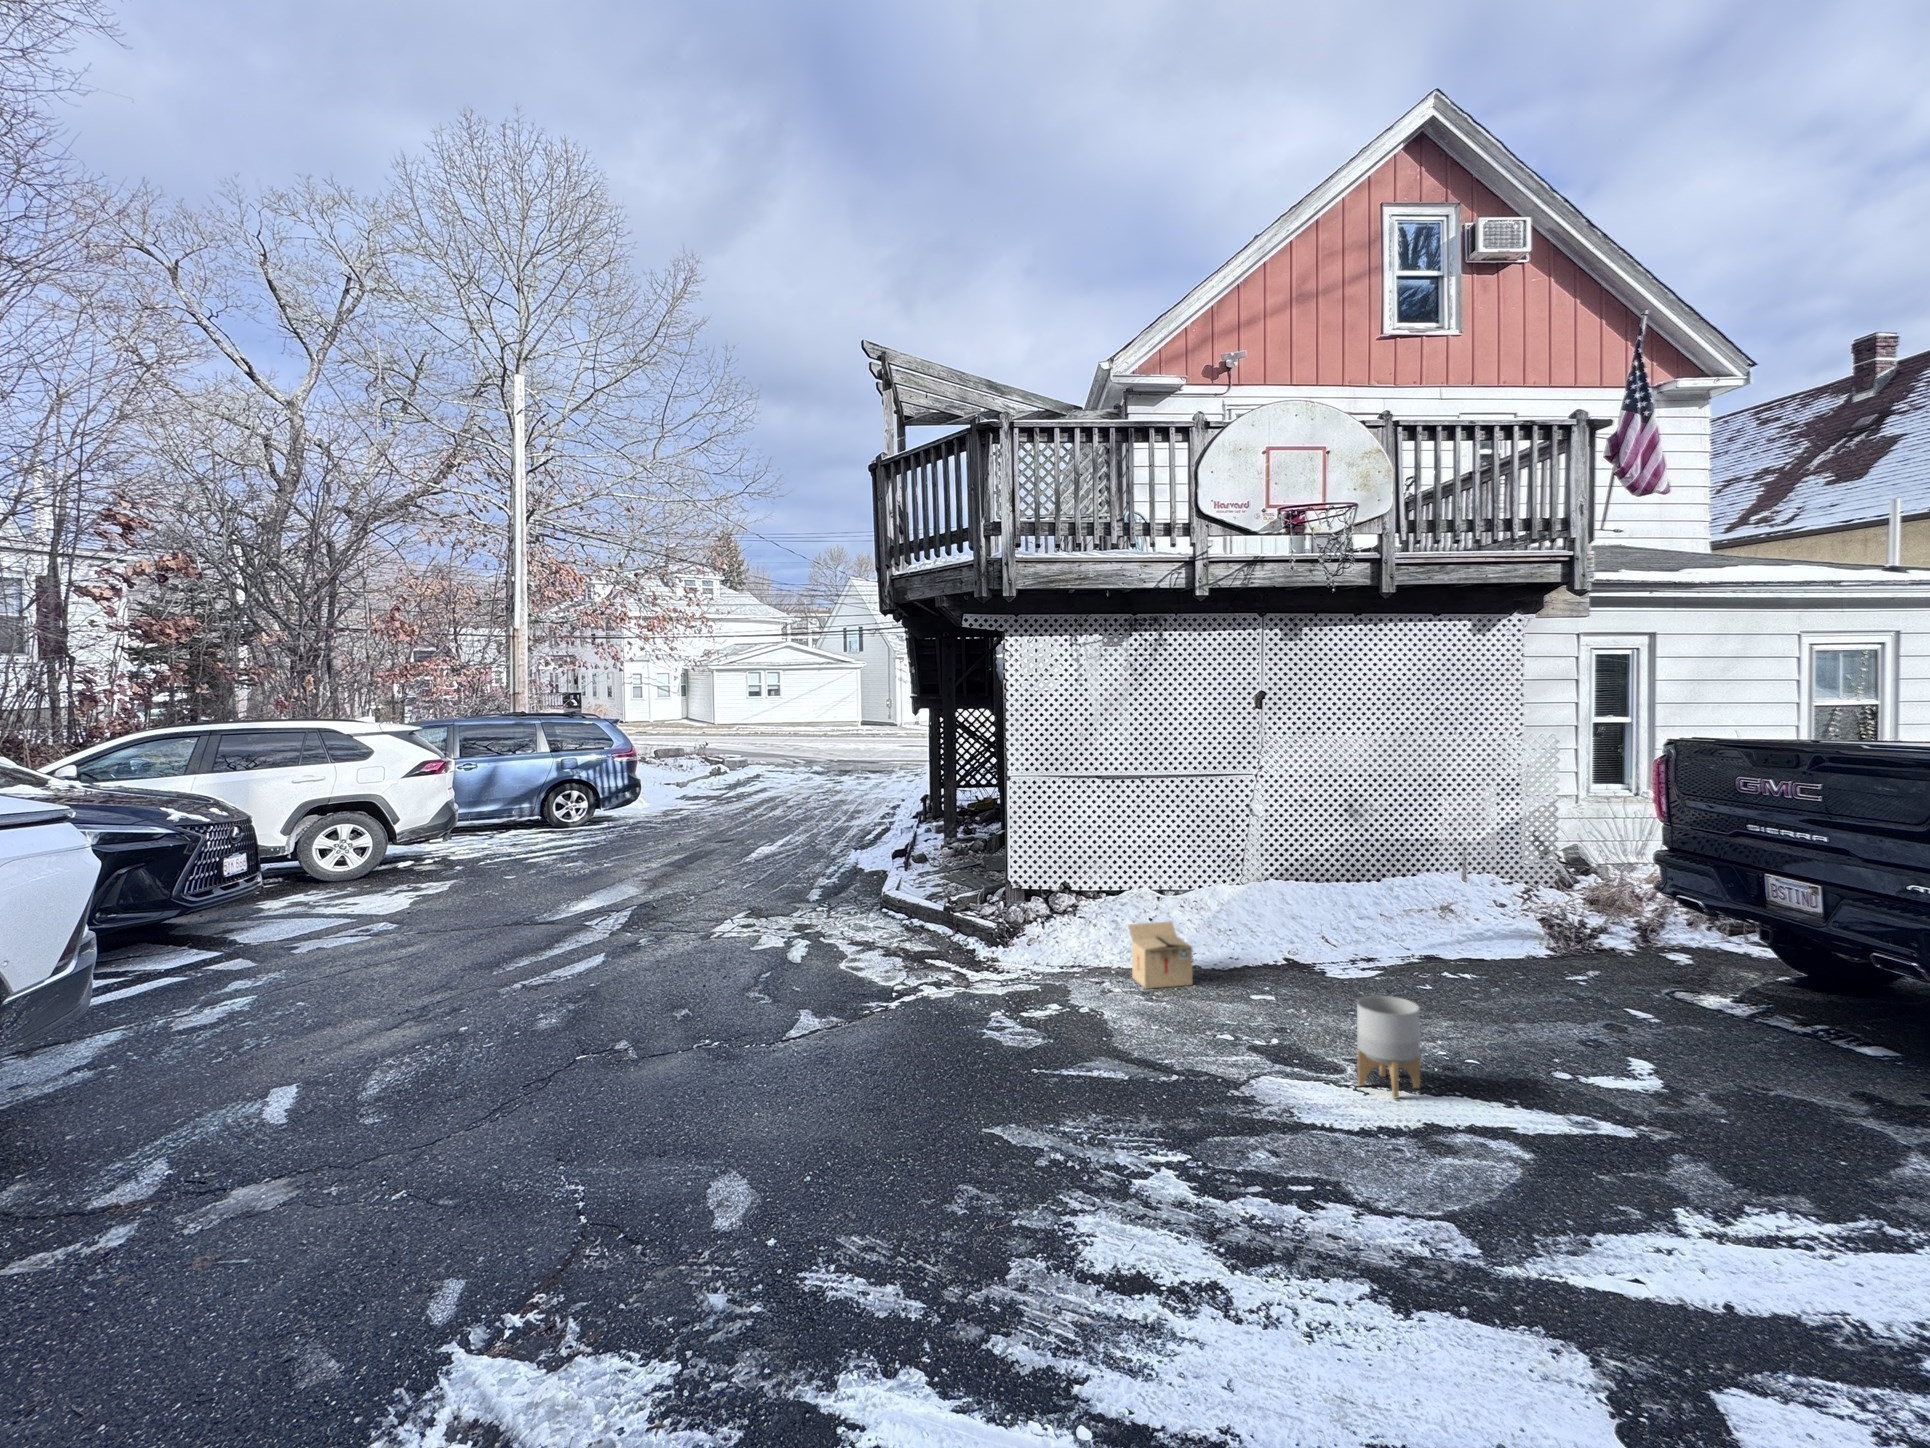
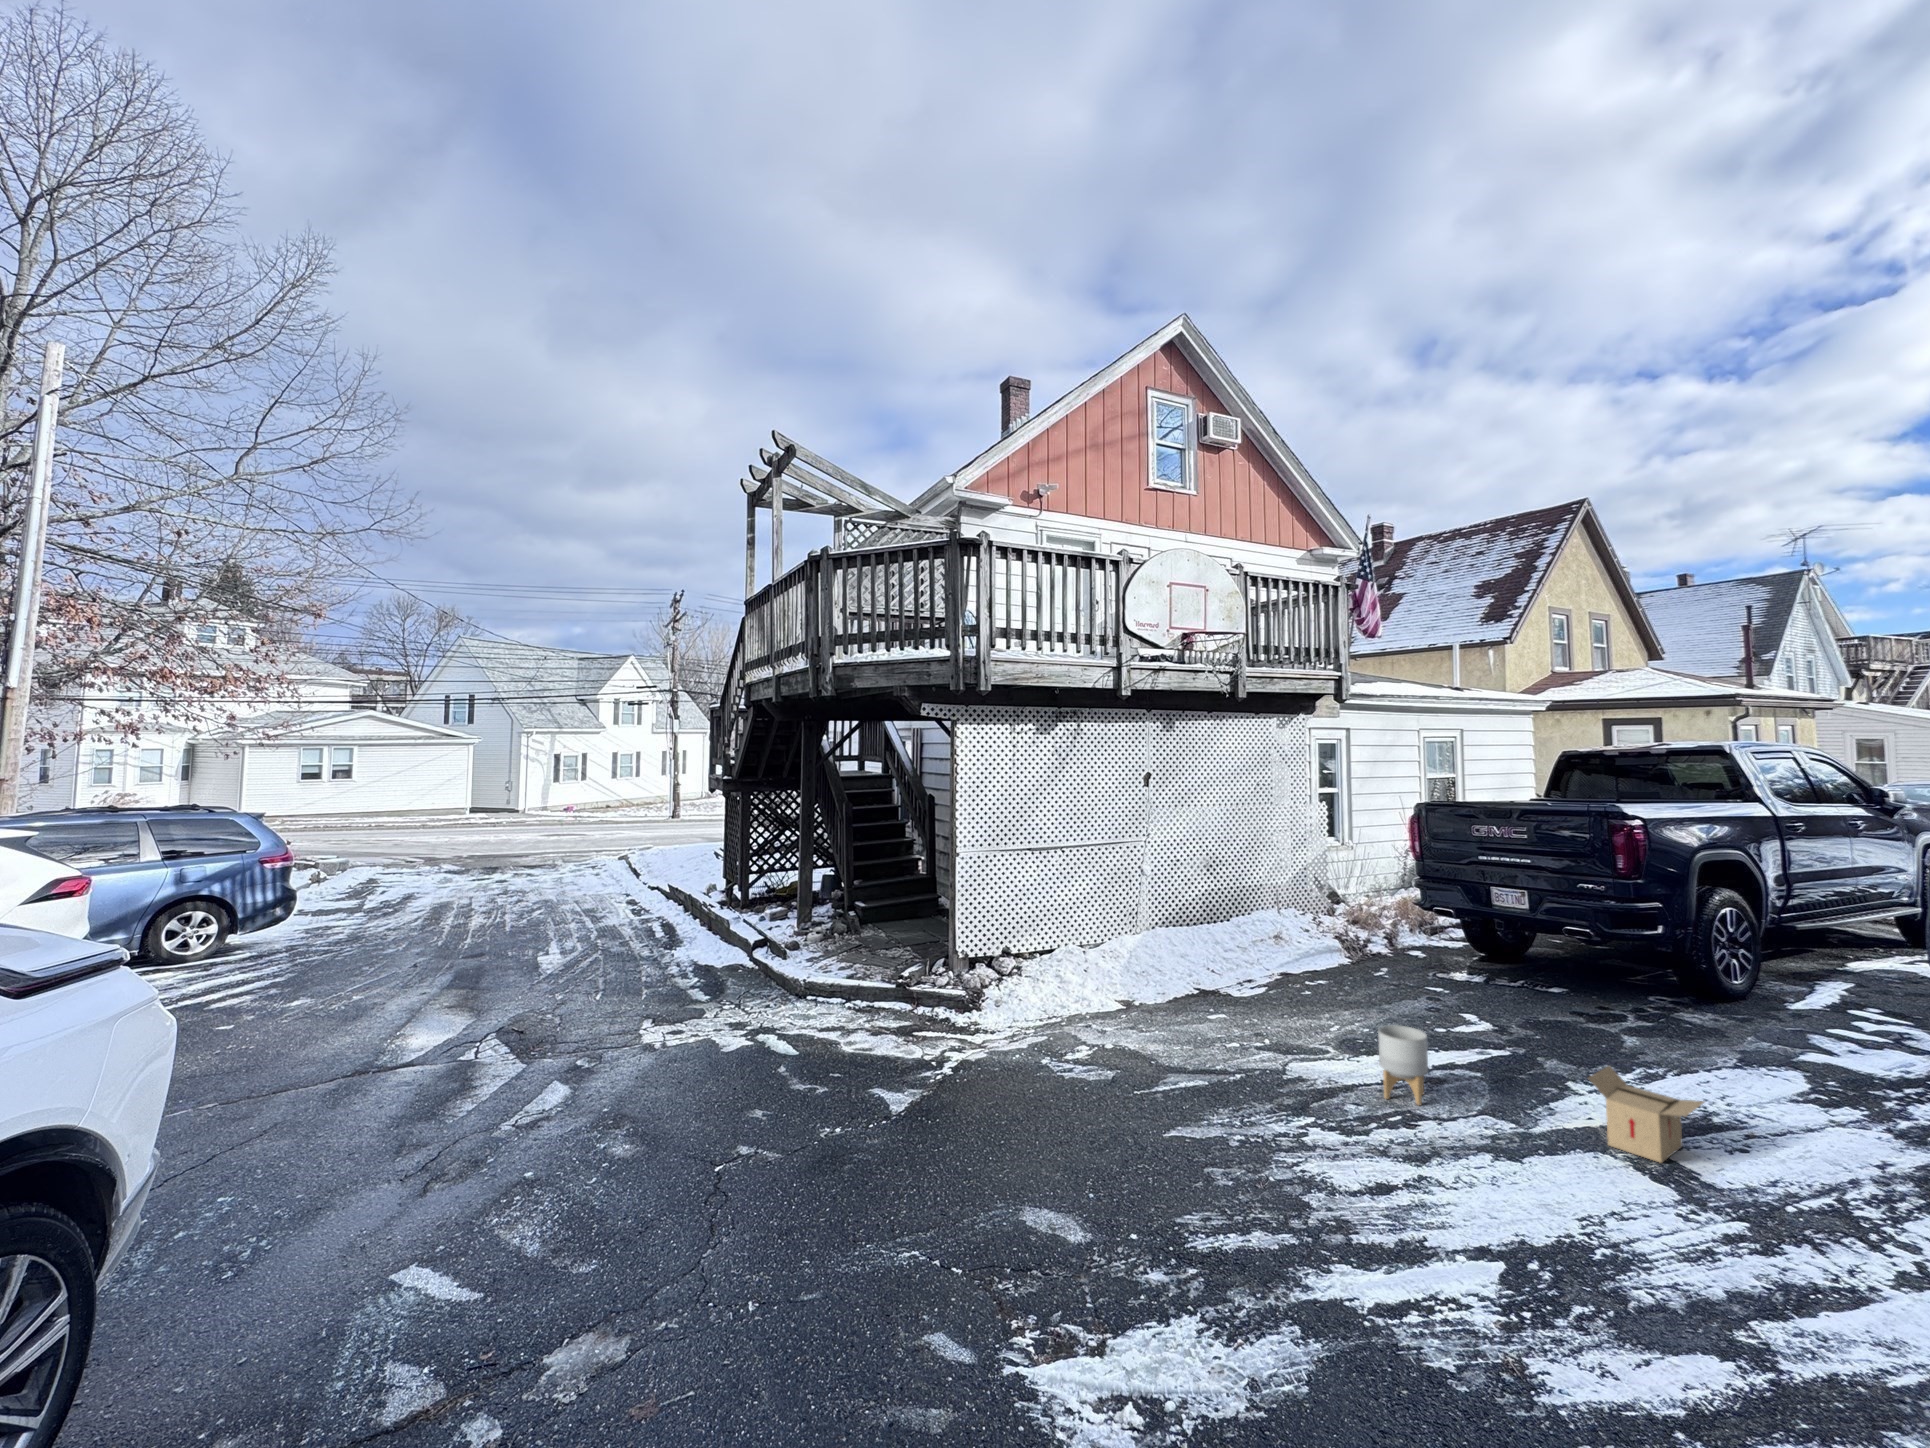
cardboard box: present [1128,922,1193,989] -> present [1588,1066,1704,1163]

